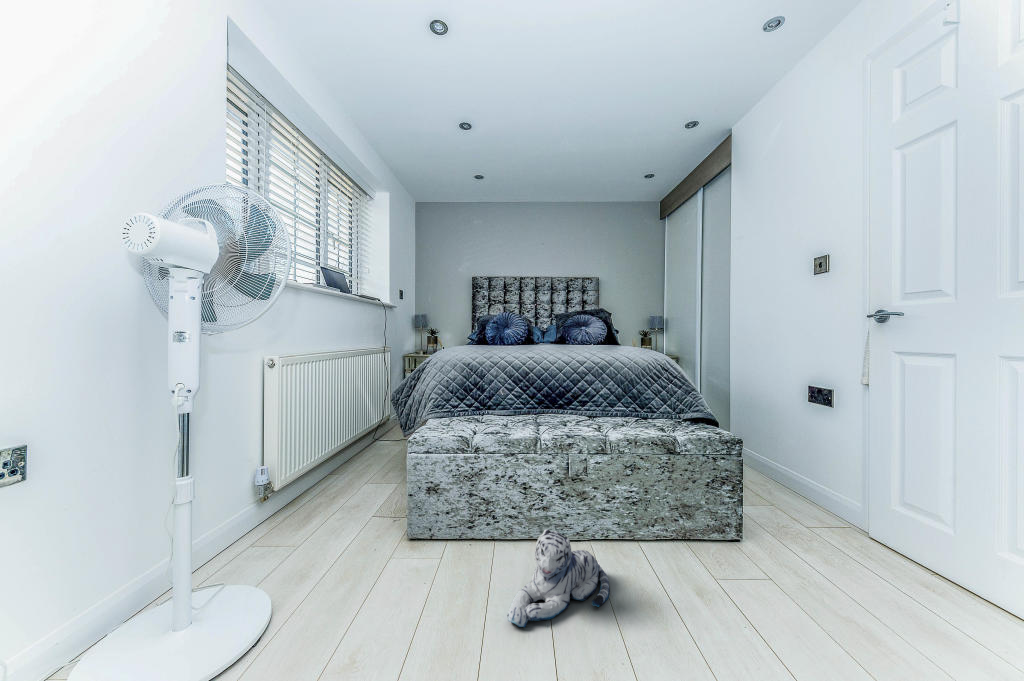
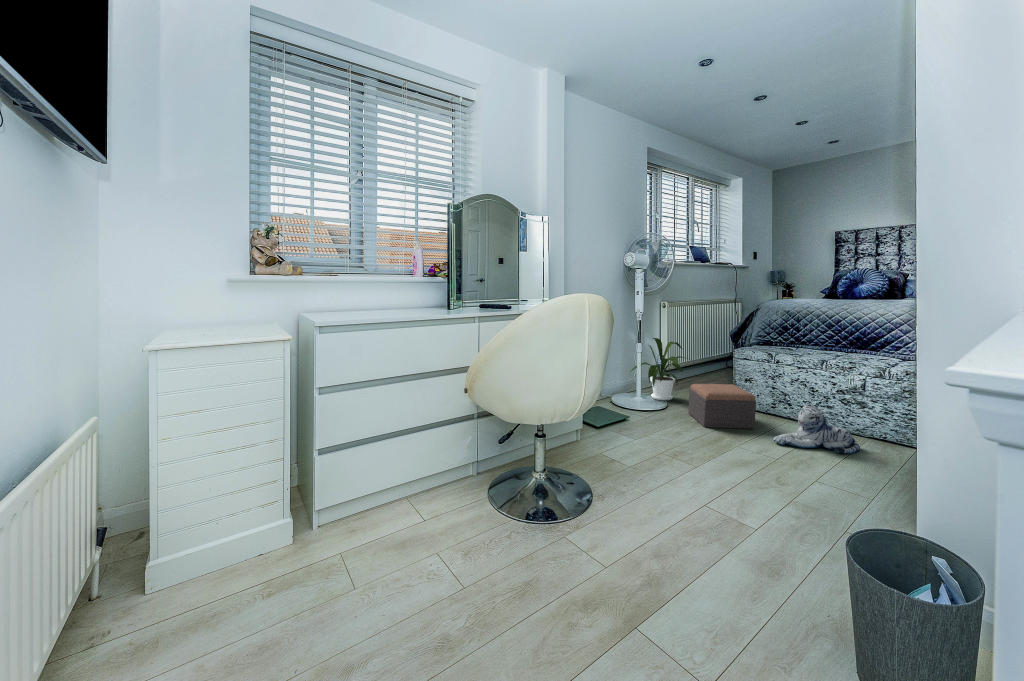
house plant: none [200,430,337,557] -> present [631,338,684,400]
footstool: none [339,502,463,630] -> present [688,384,756,429]

